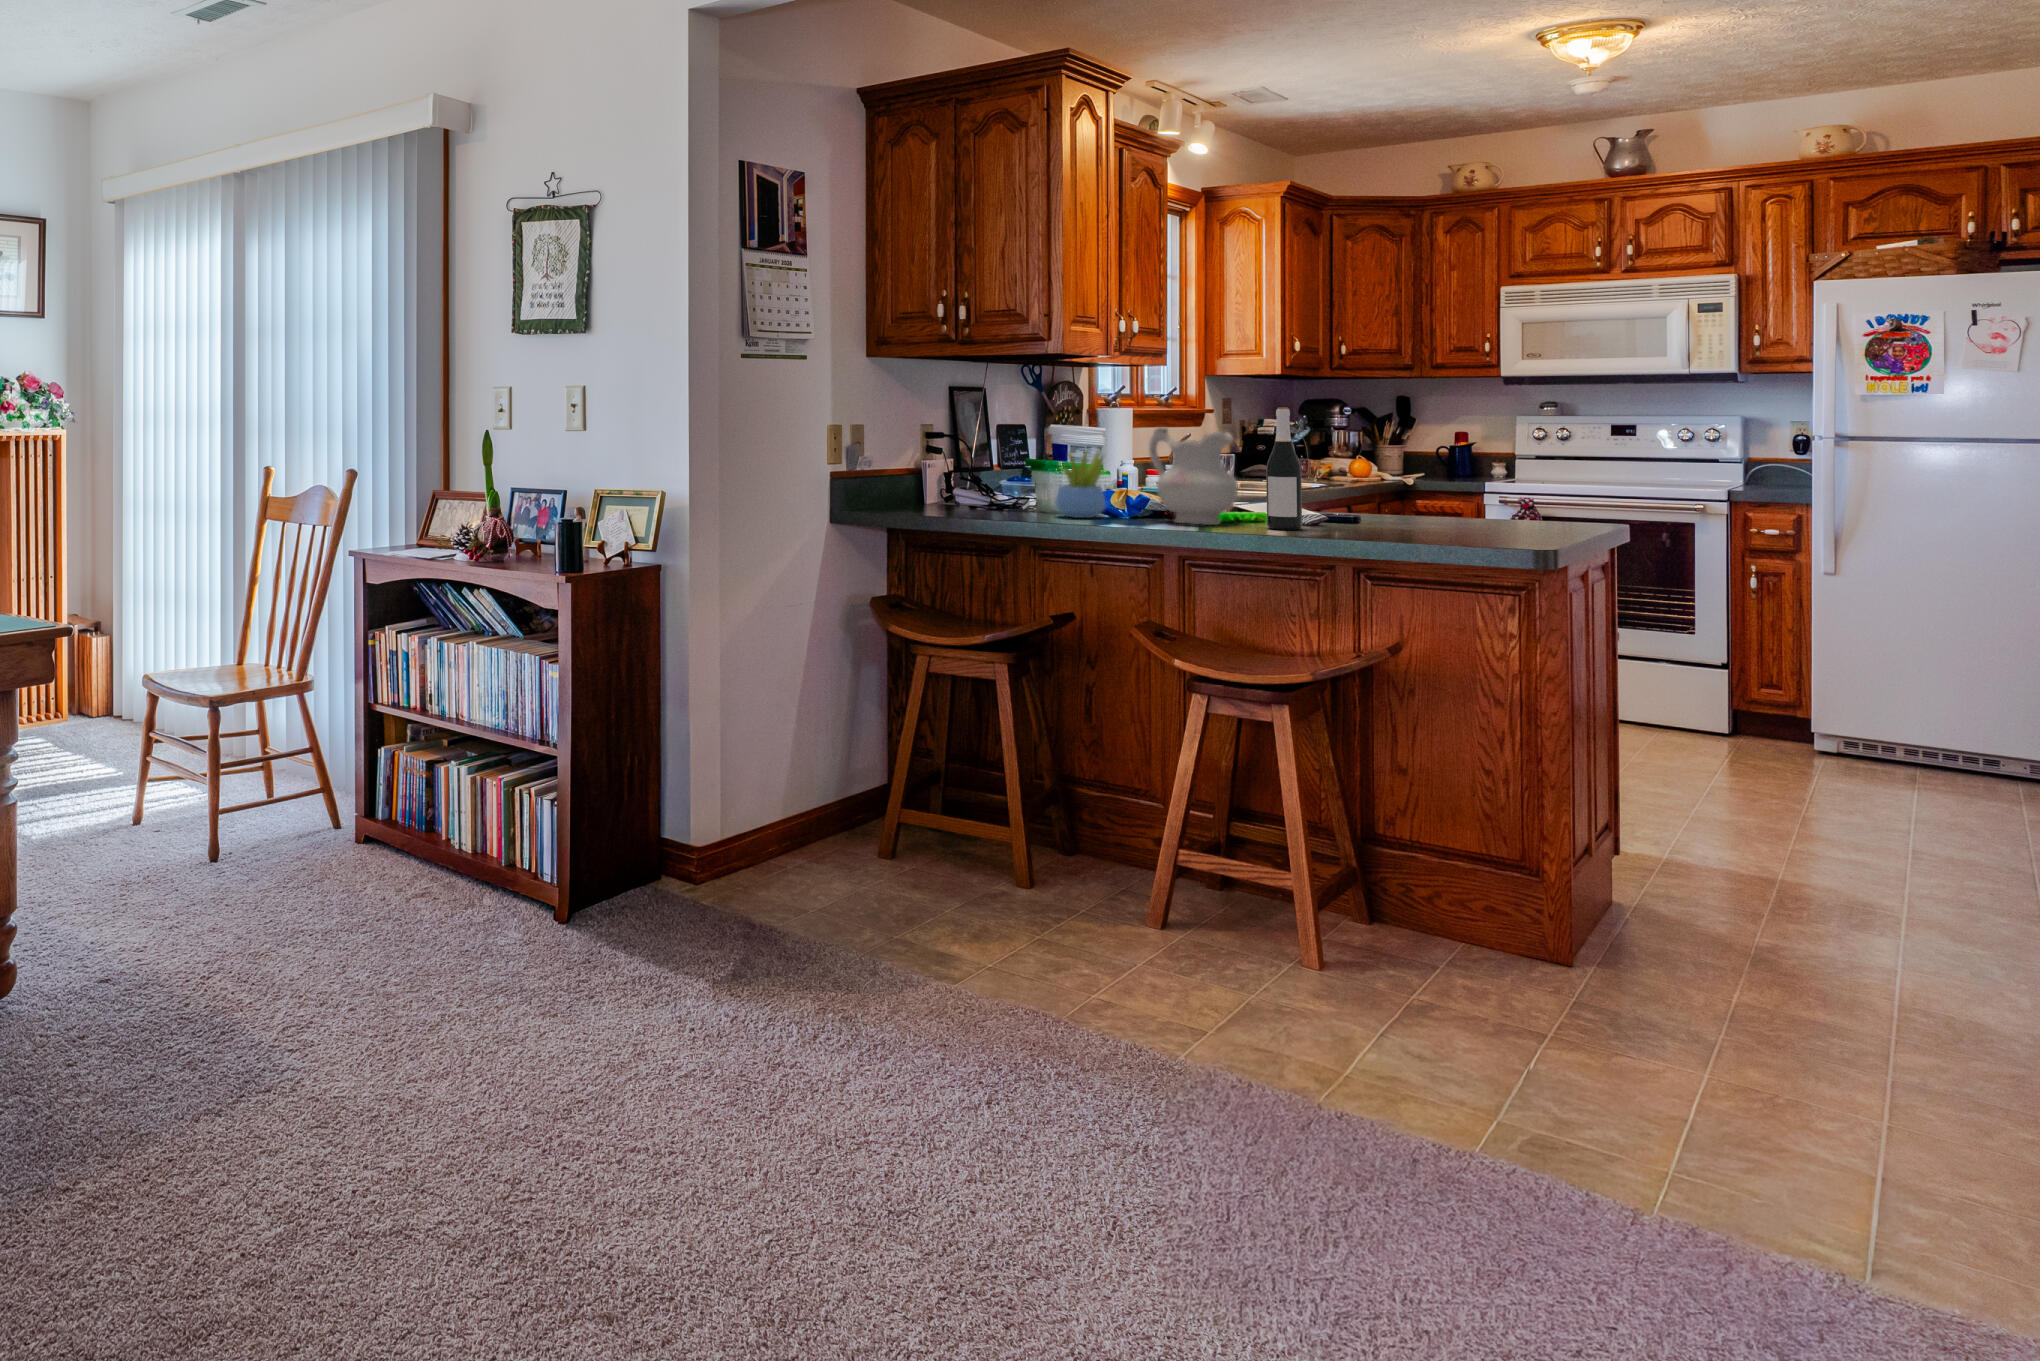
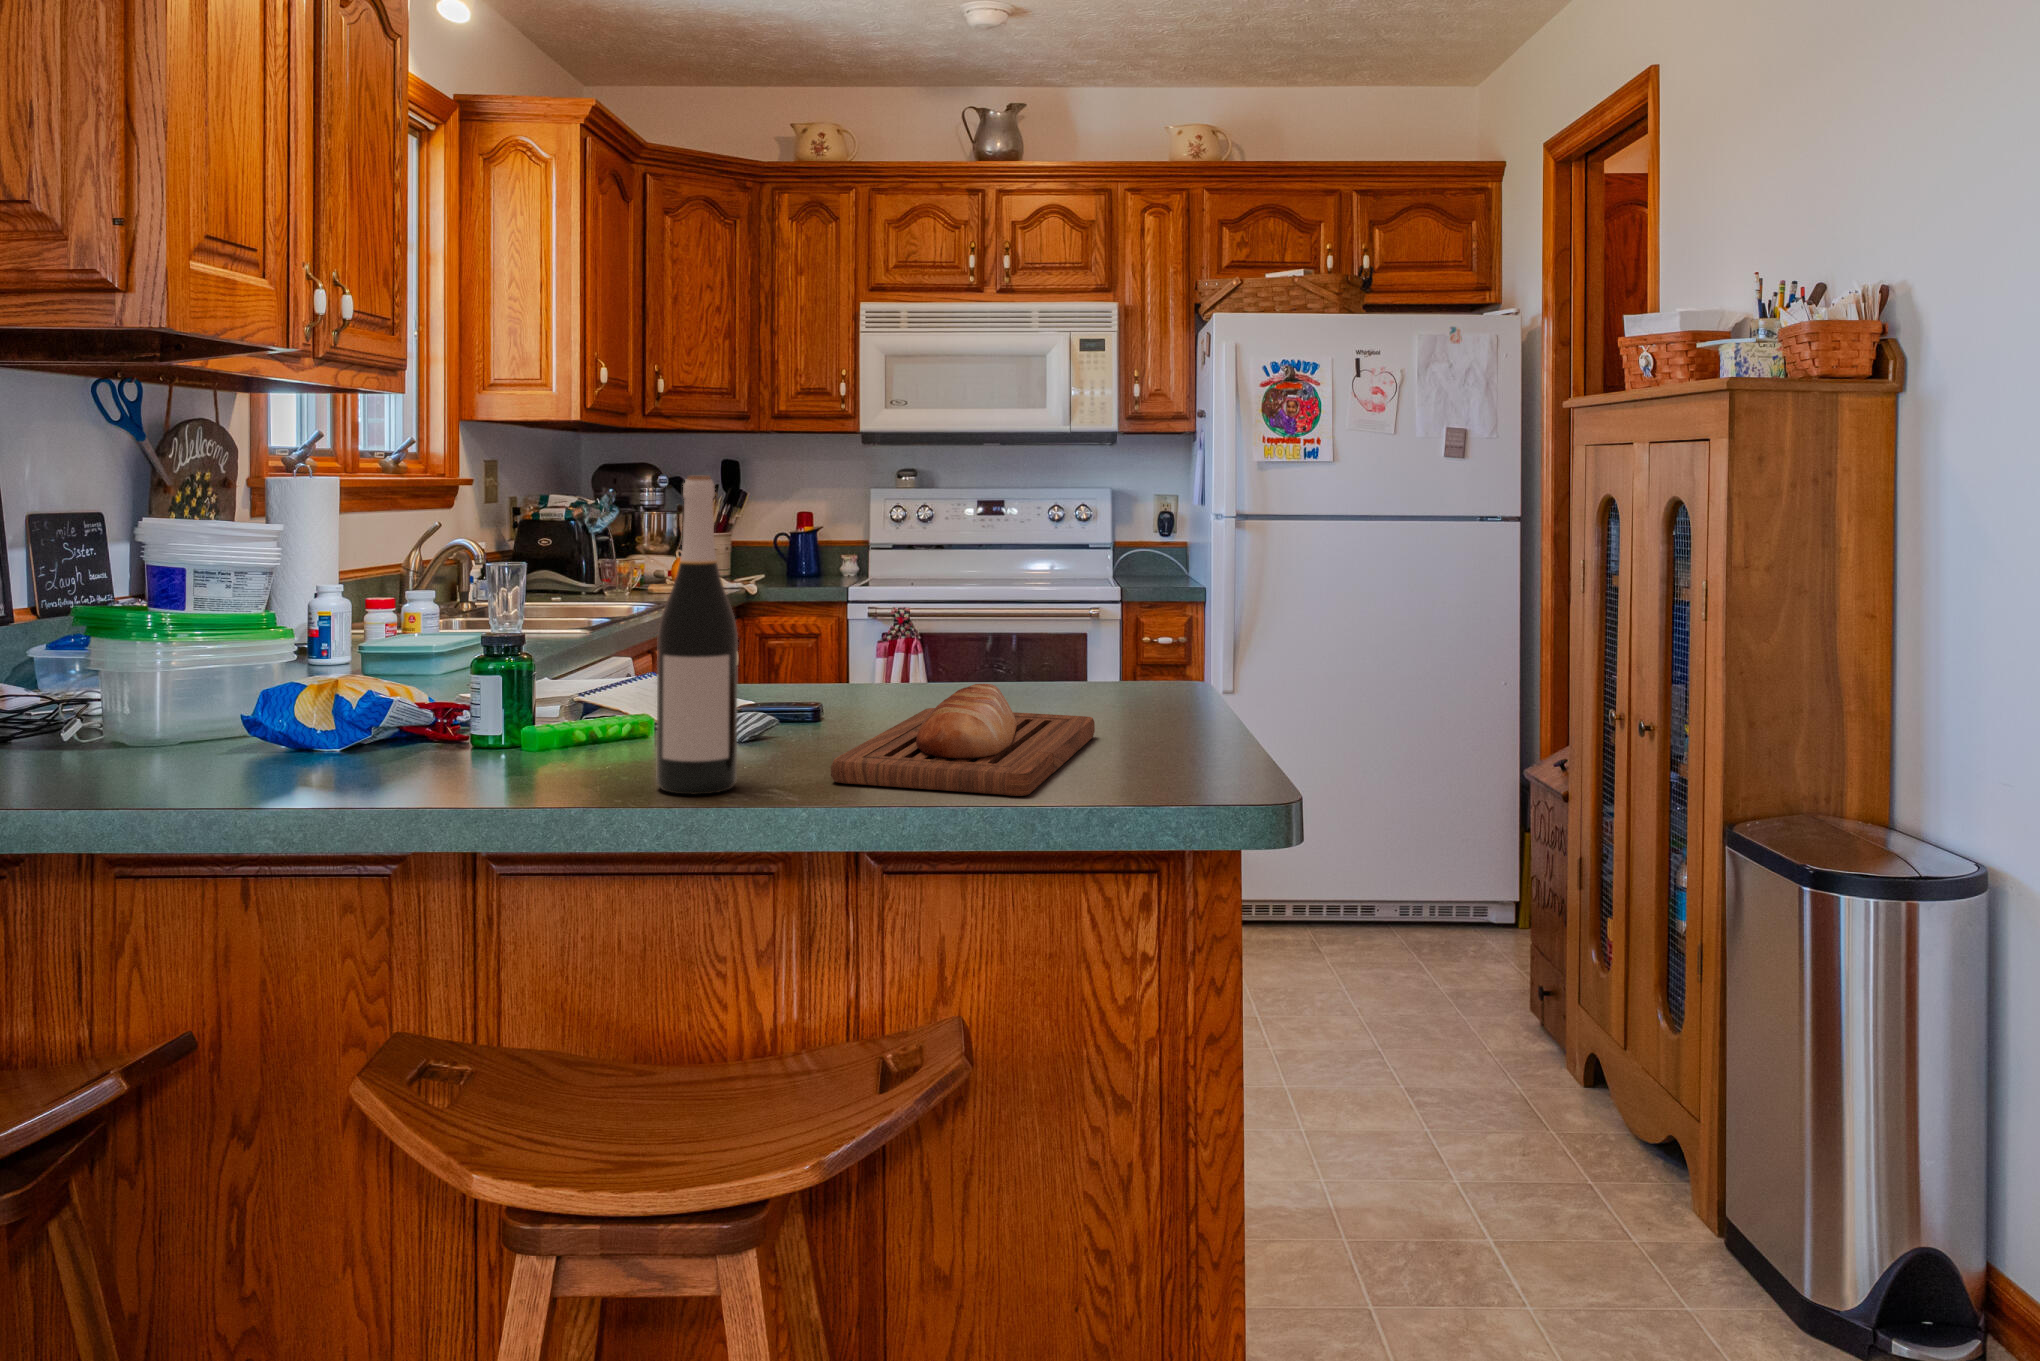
ceramic pitcher: present [1149,428,1238,525] -> none [371,527,584,788]
succulent plant: present [1055,448,1105,518] -> none [115,574,260,783]
bread loaf: none [1346,500,1504,537] -> present [831,684,1095,796]

